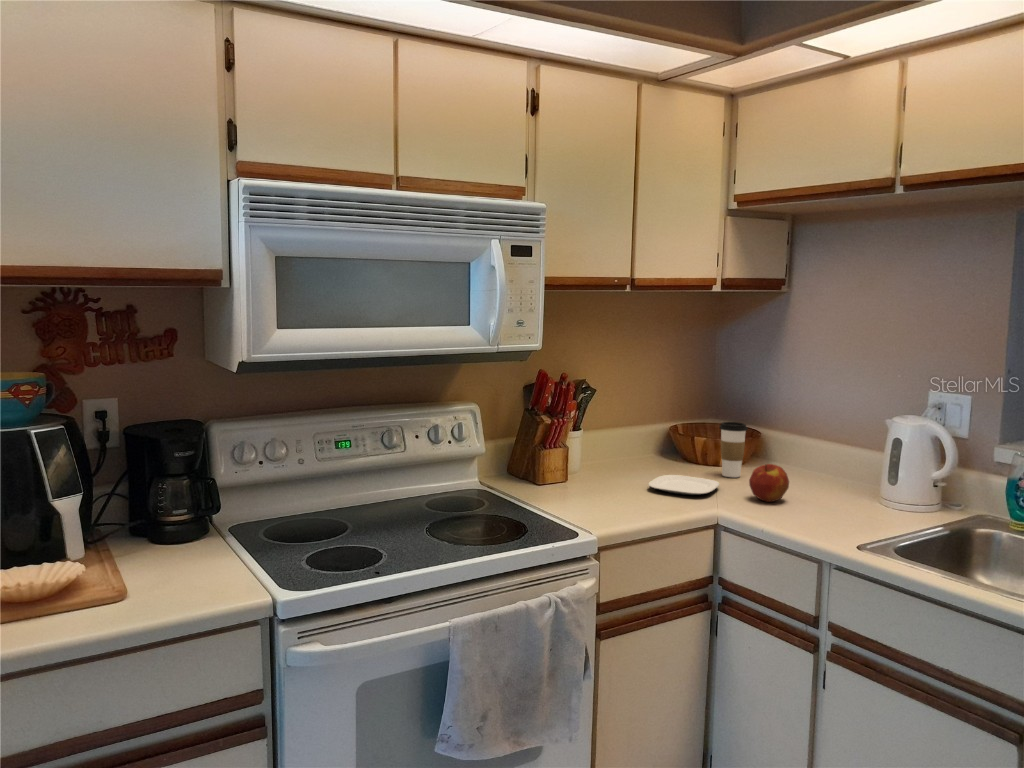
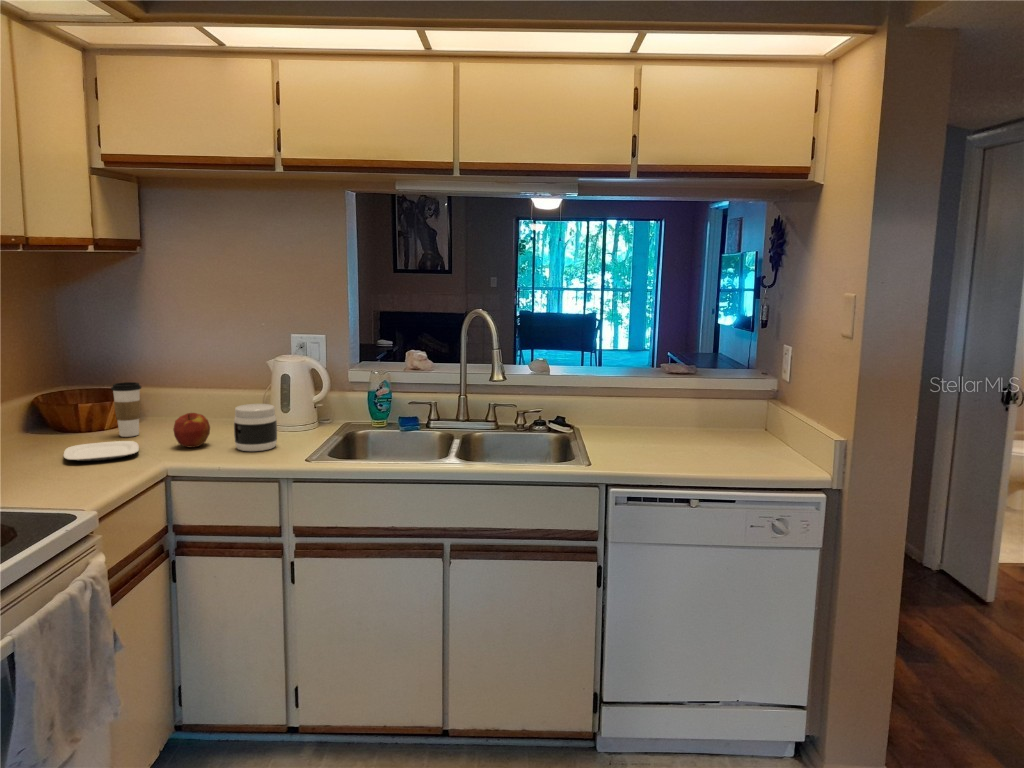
jar: none [802,466,854,523] -> present [234,404,277,451]

